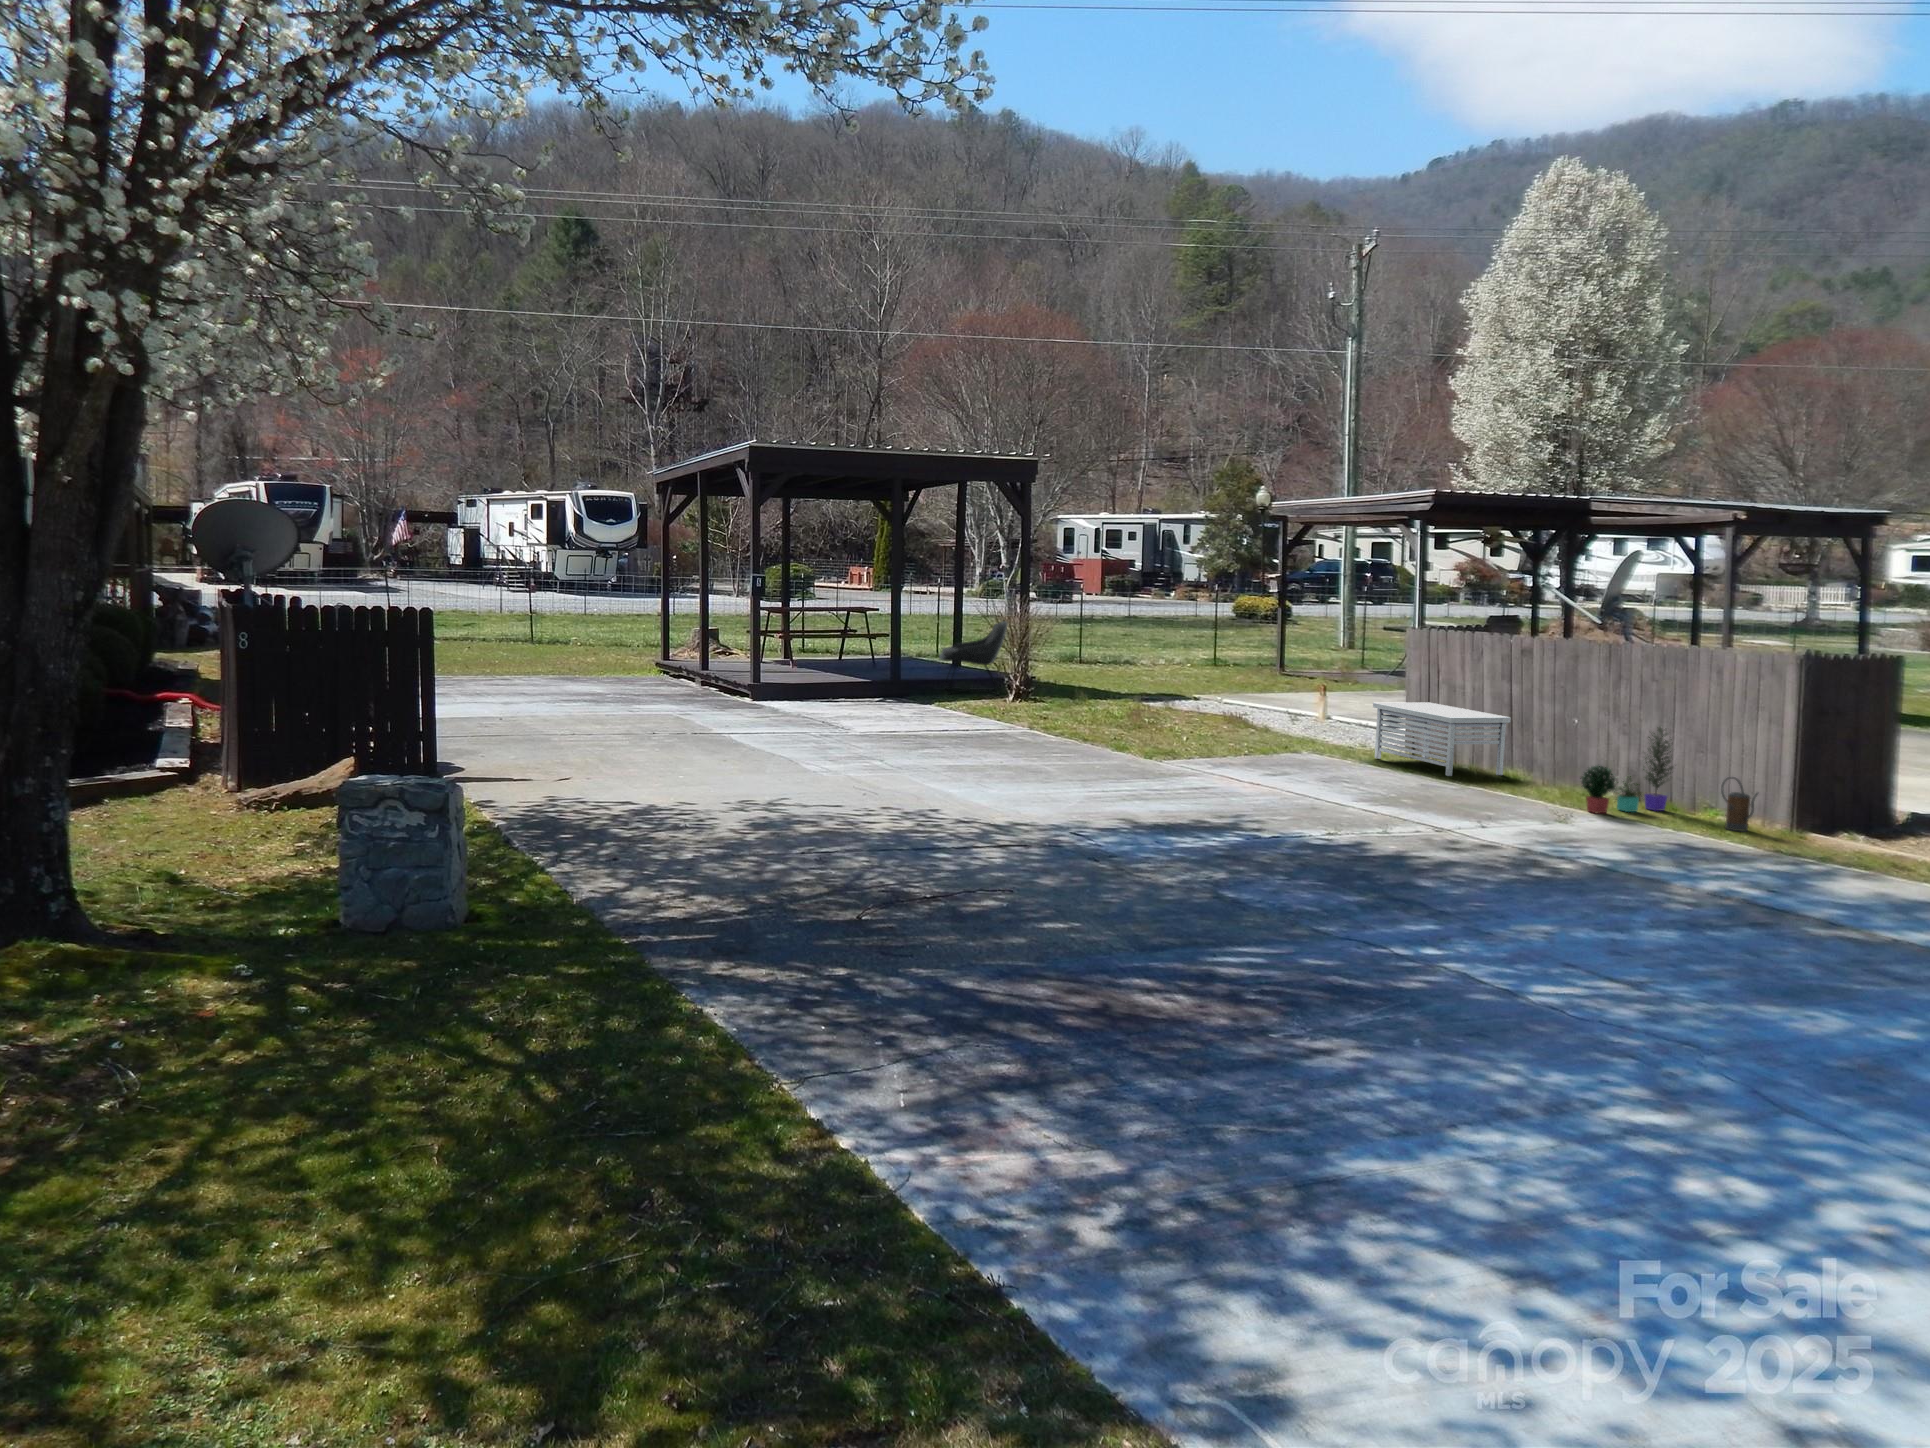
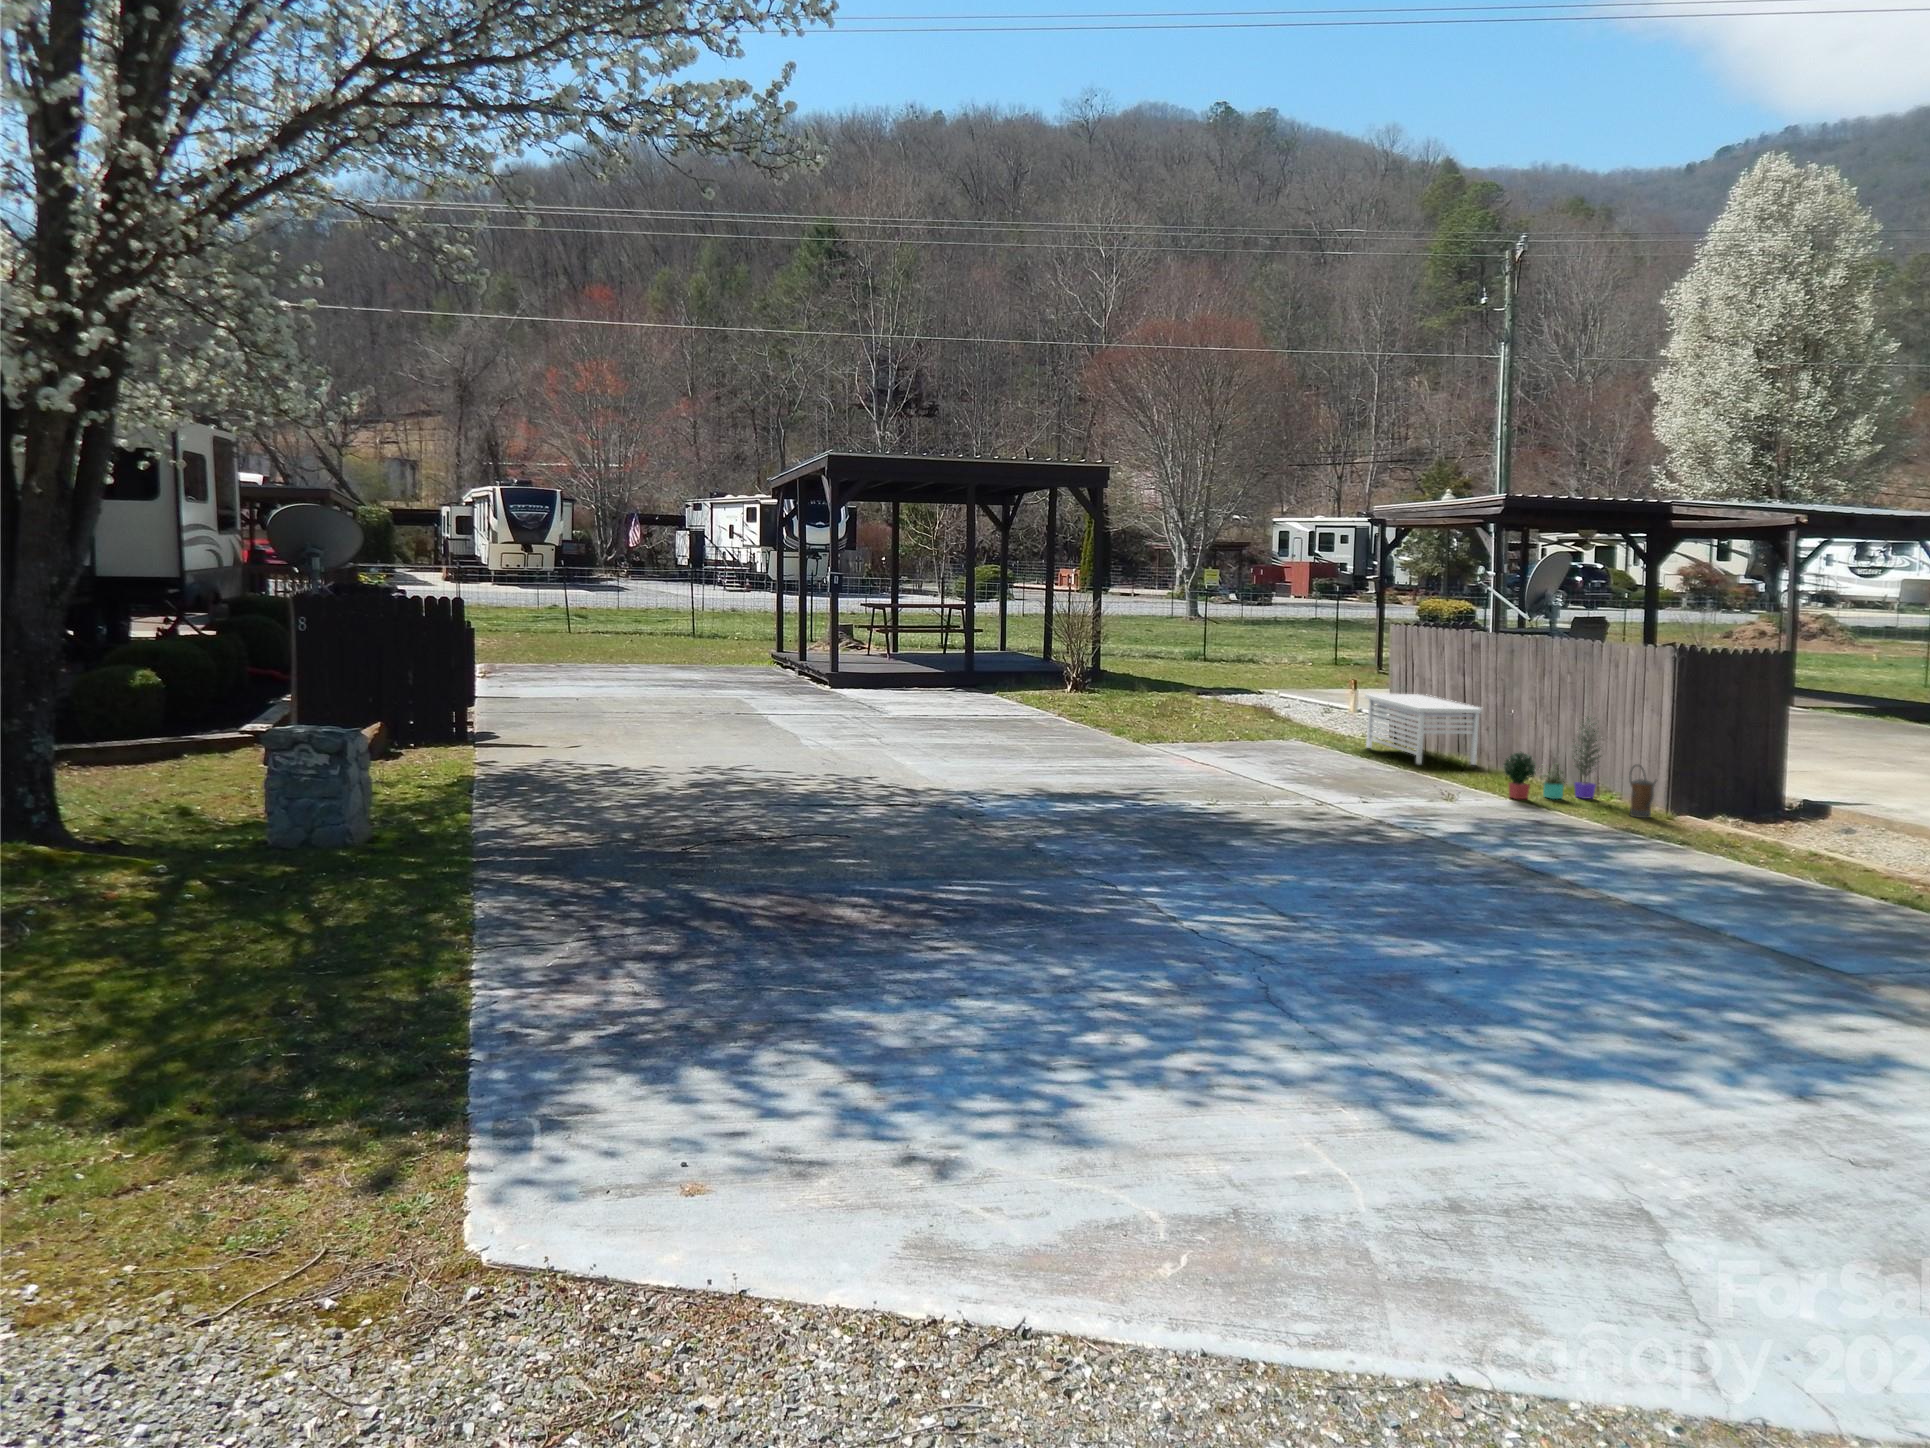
lounge chair: present [939,621,1007,696] -> none [1016,615,1083,688]

